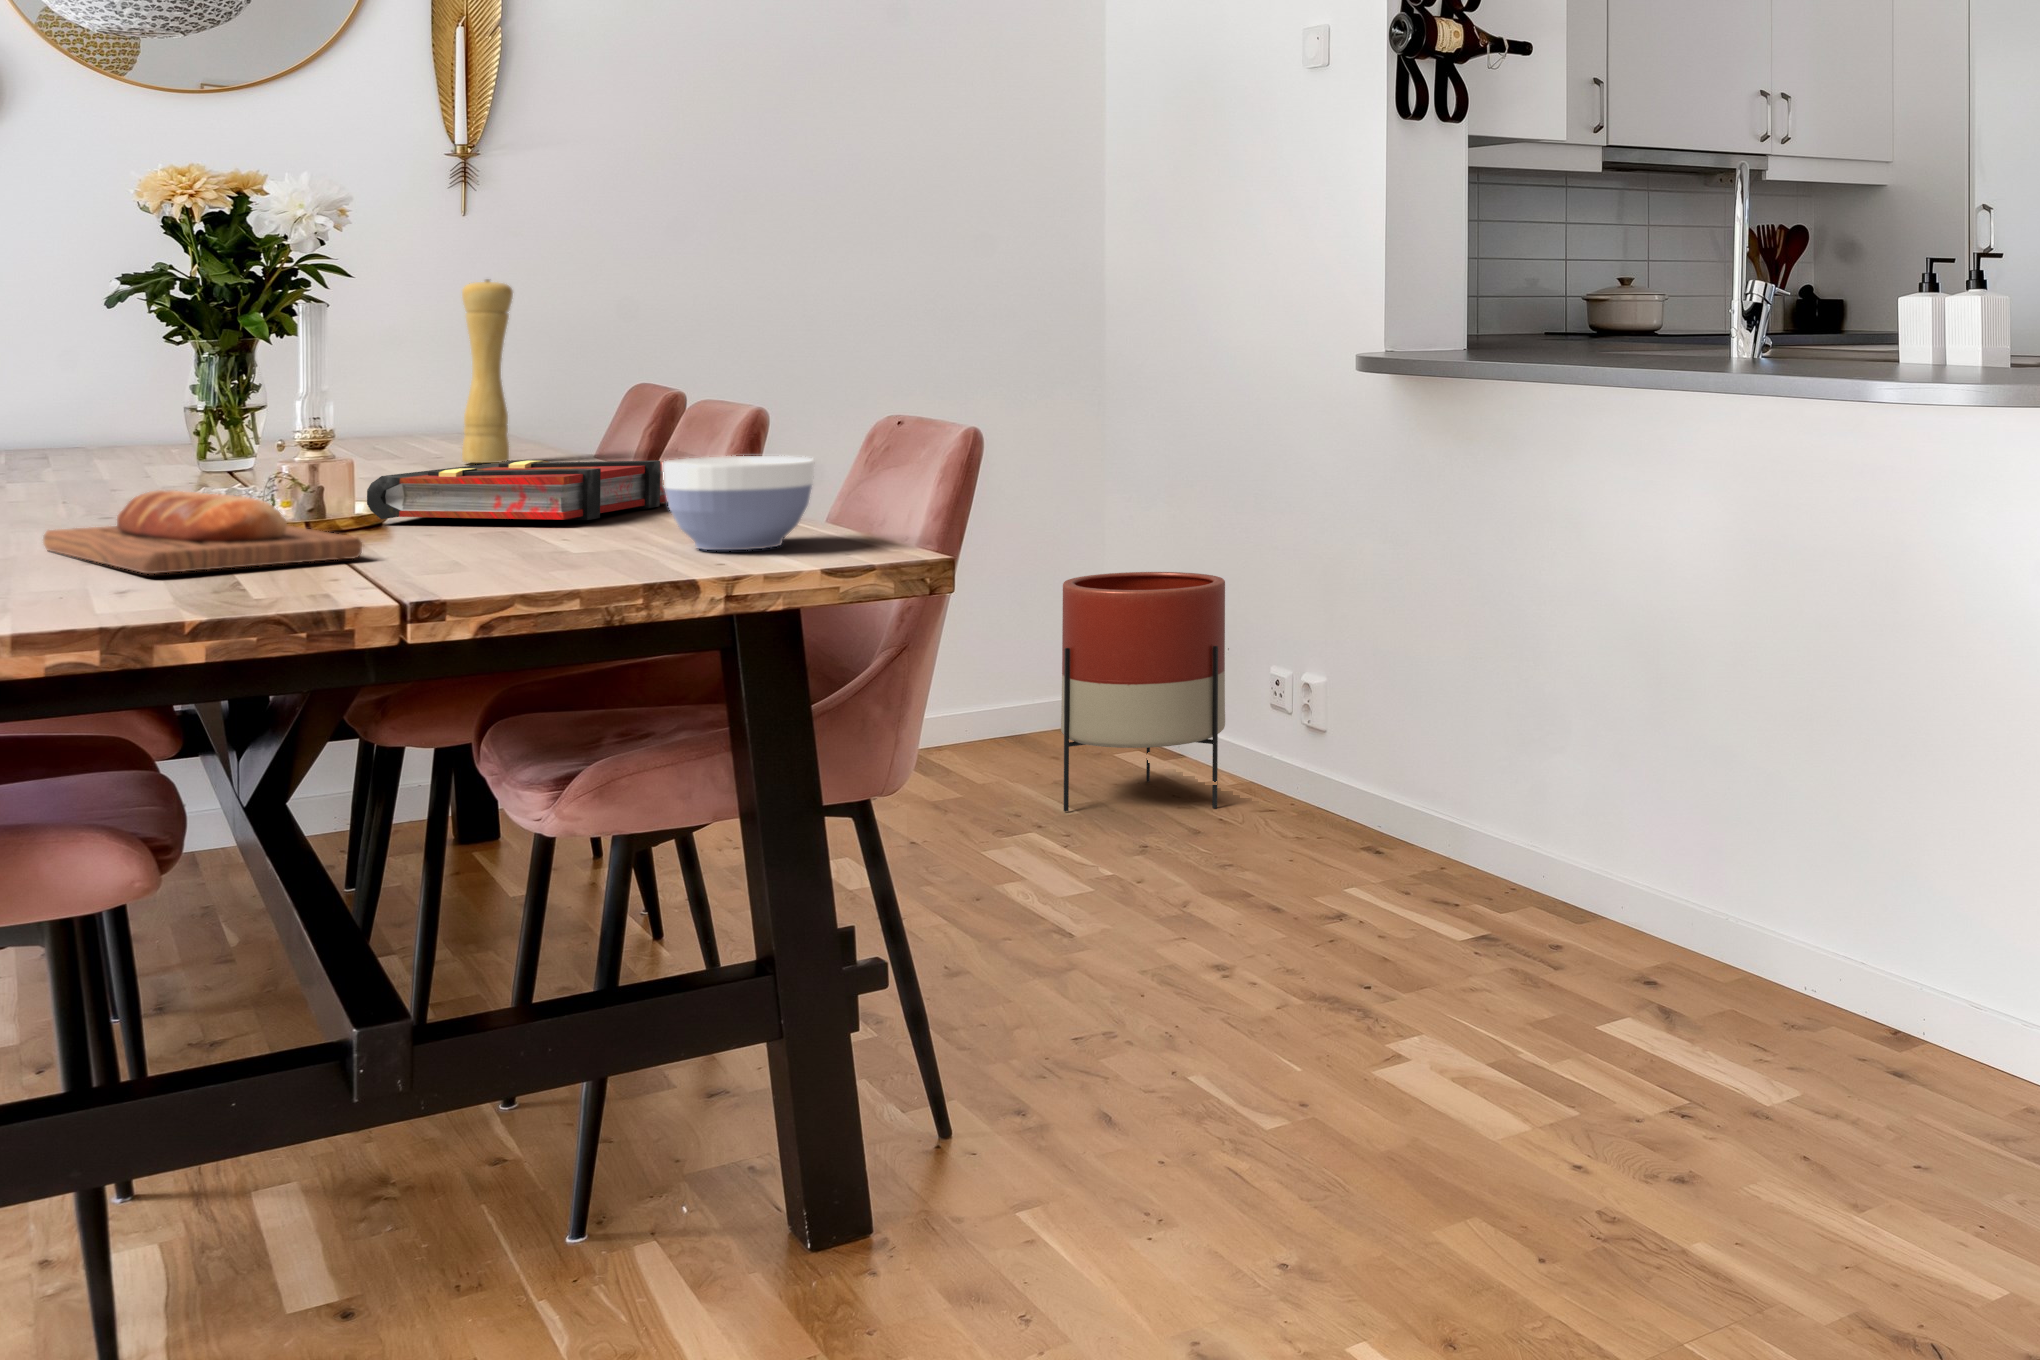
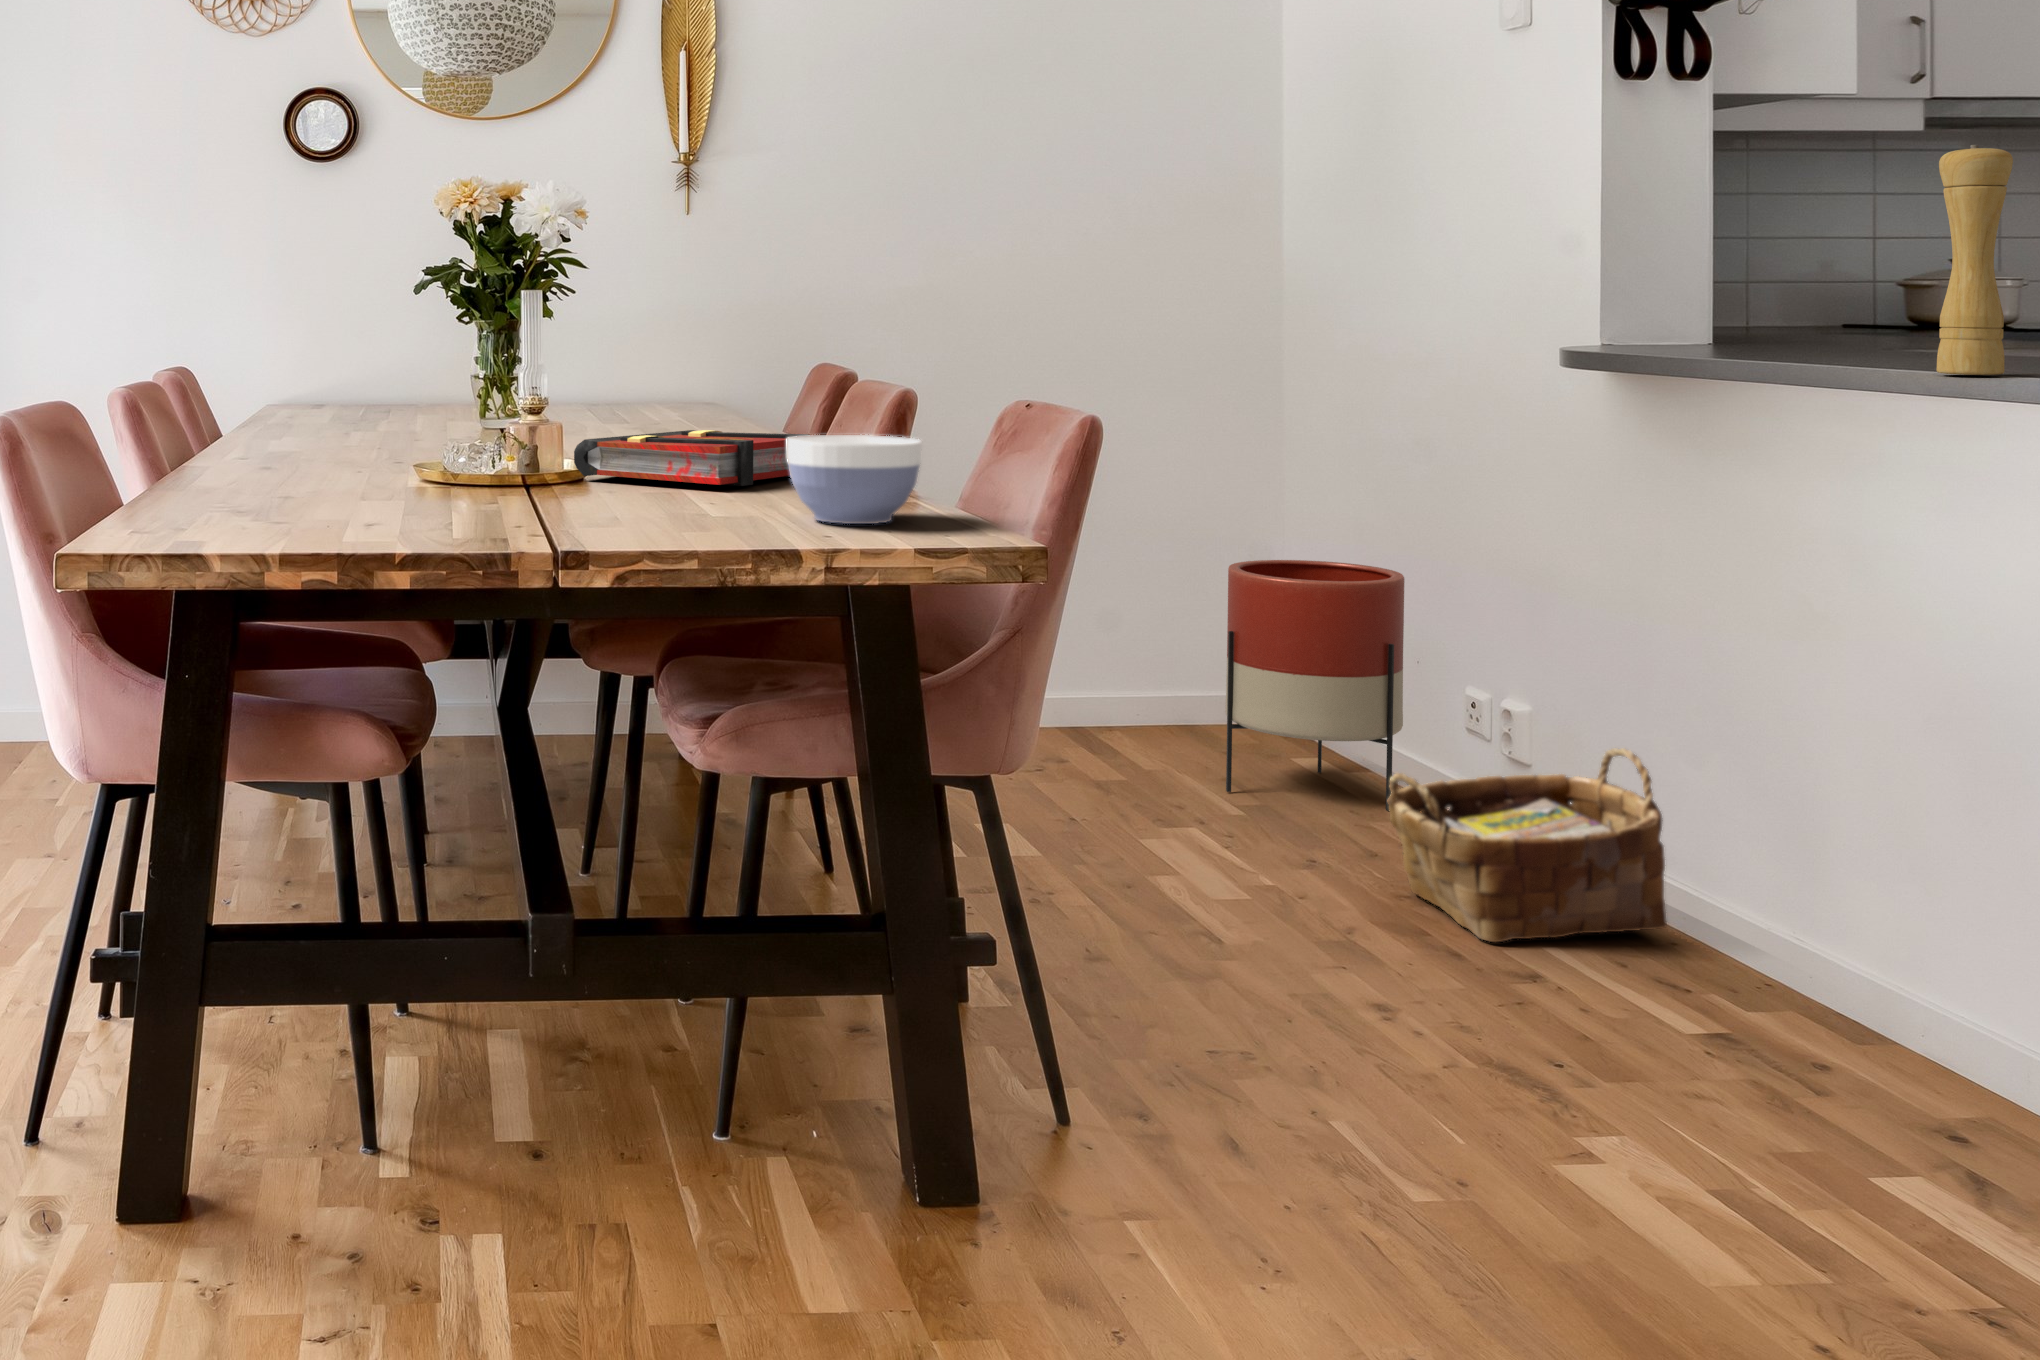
pepper mill: present [462,279,513,463] -> present [1937,145,2013,375]
bread loaf: present [43,490,362,574] -> none [346,446,549,514]
woven basket: none [1225,717,1454,910] -> present [1388,748,1667,942]

